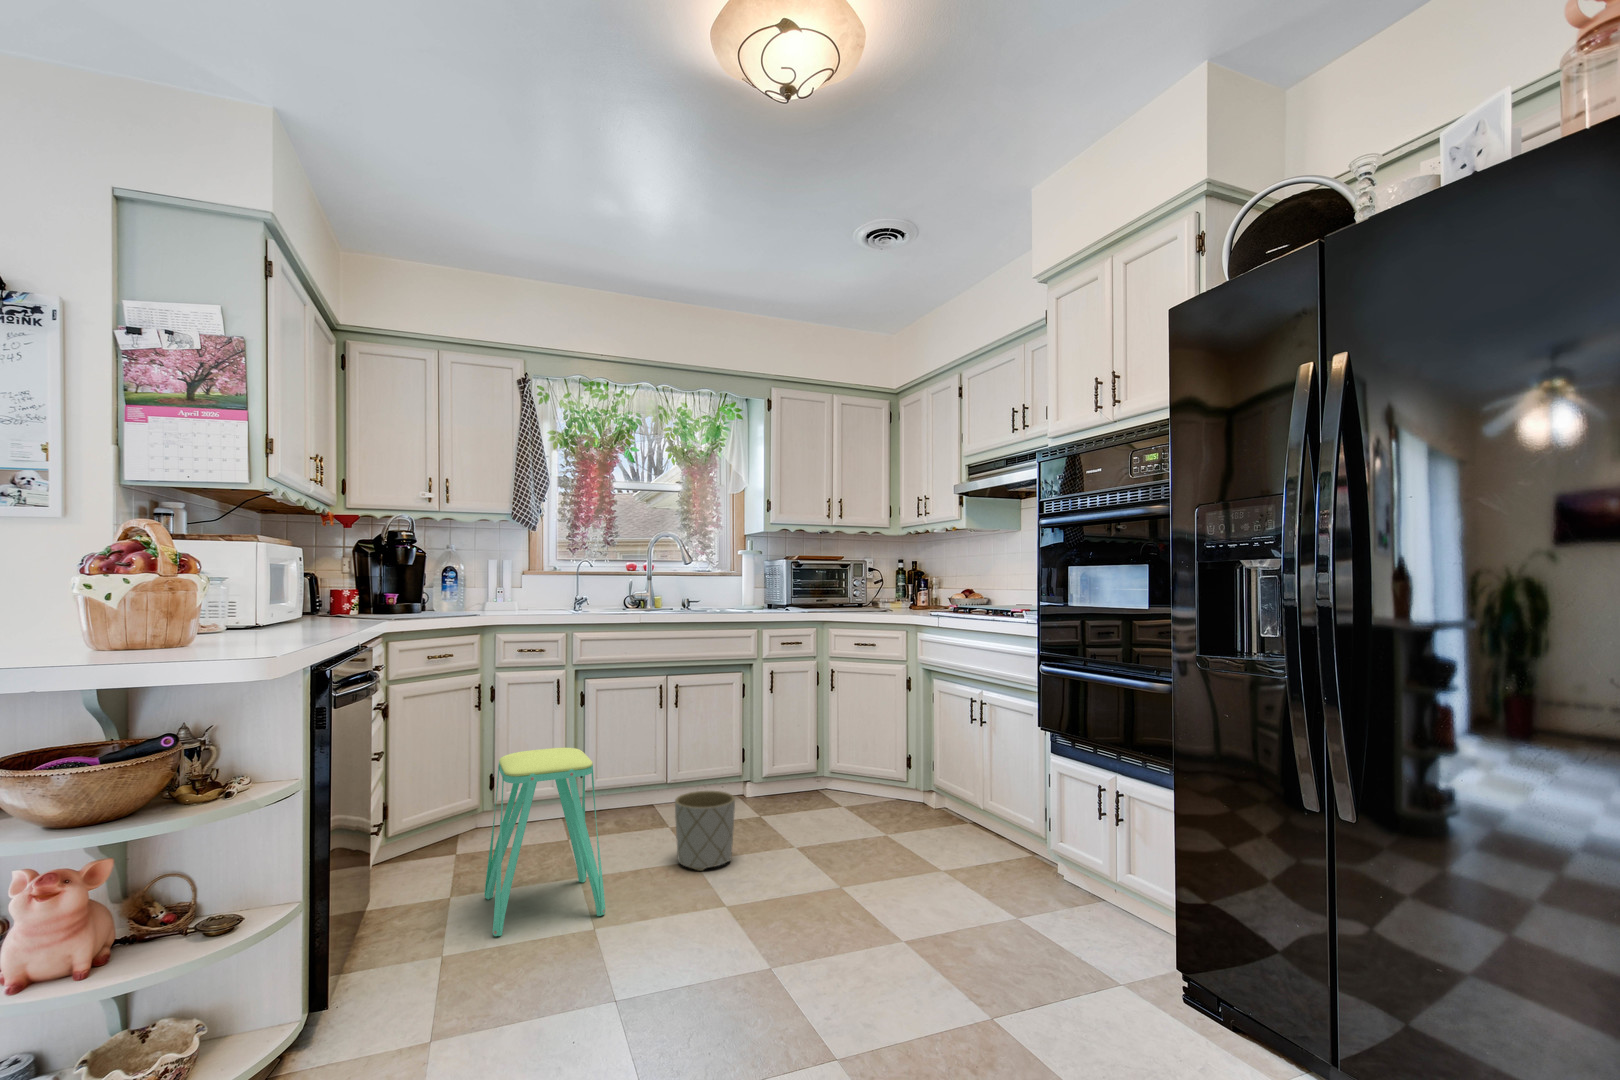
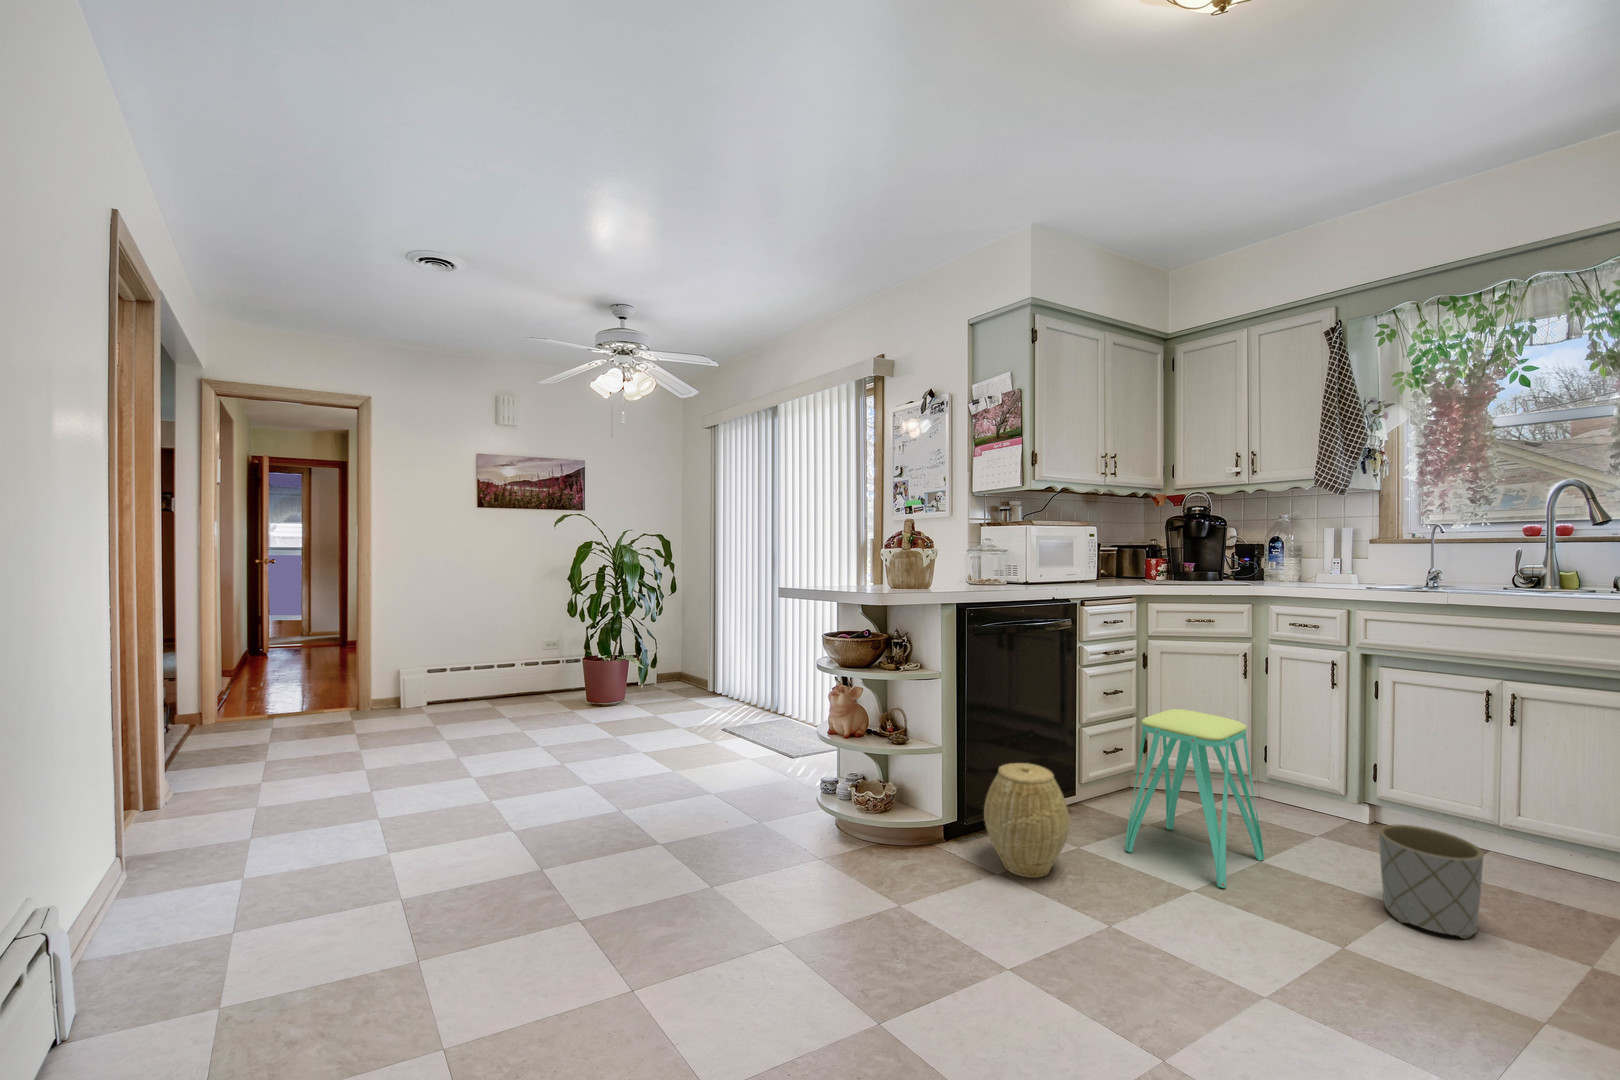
woven basket: none [379,866,504,1033] -> present [984,763,1070,878]

